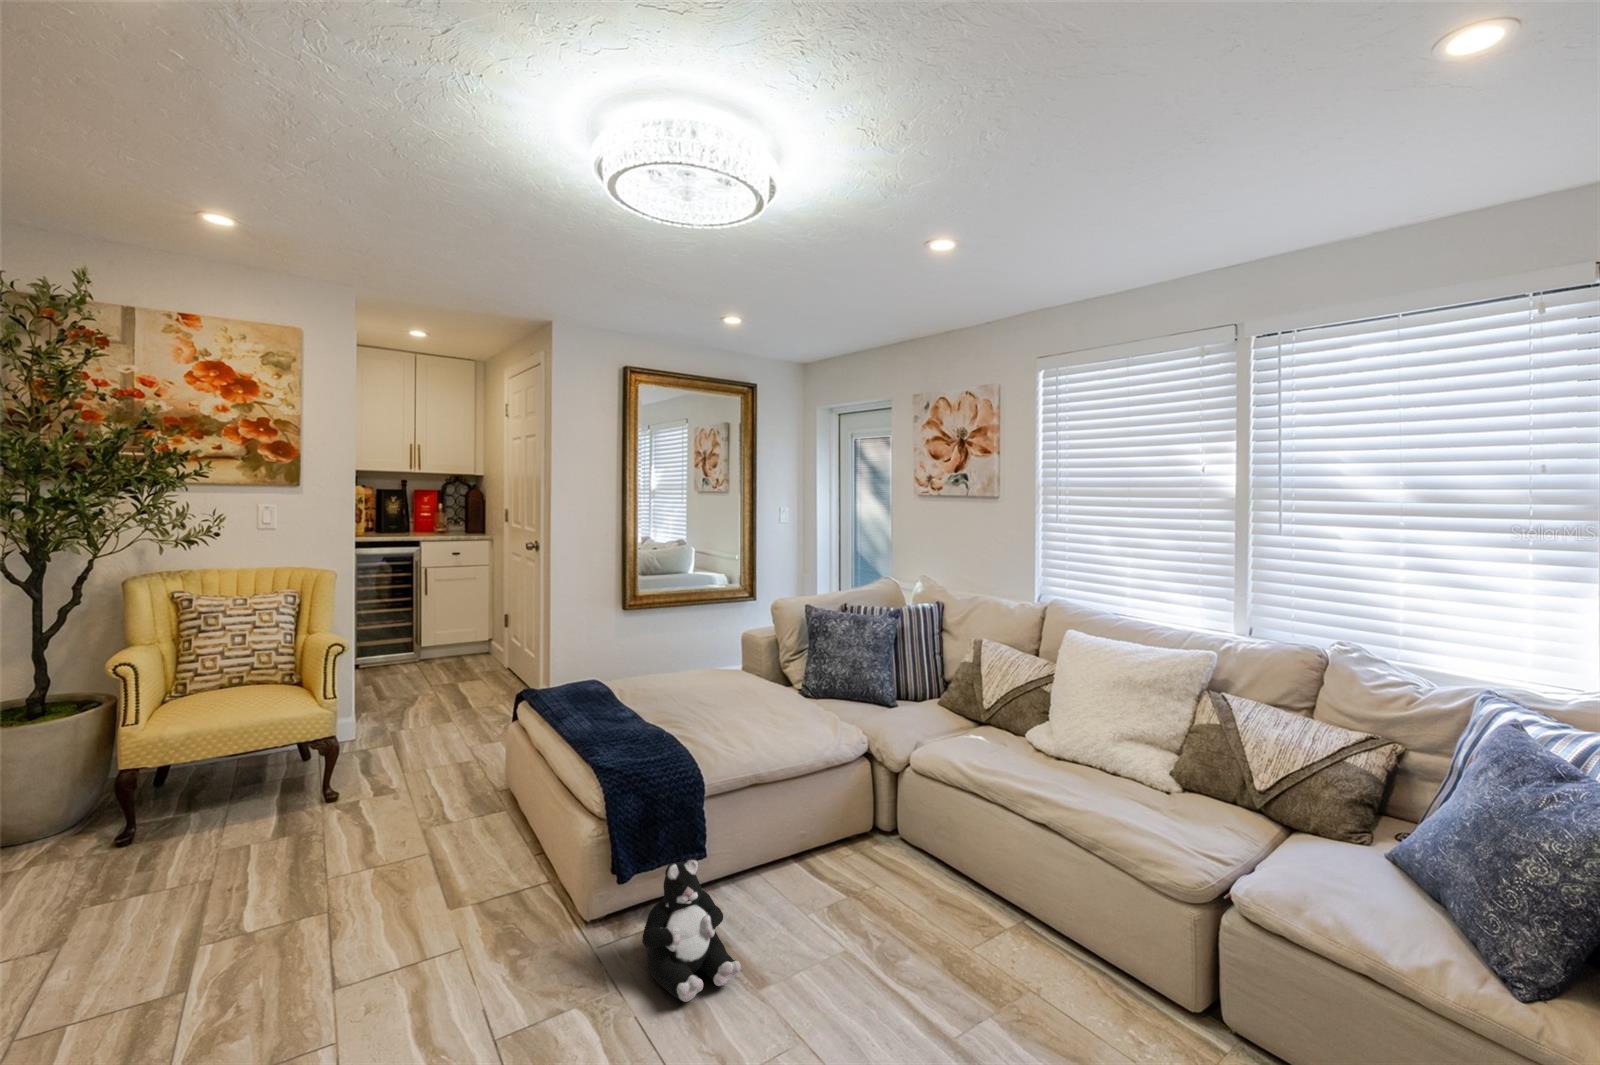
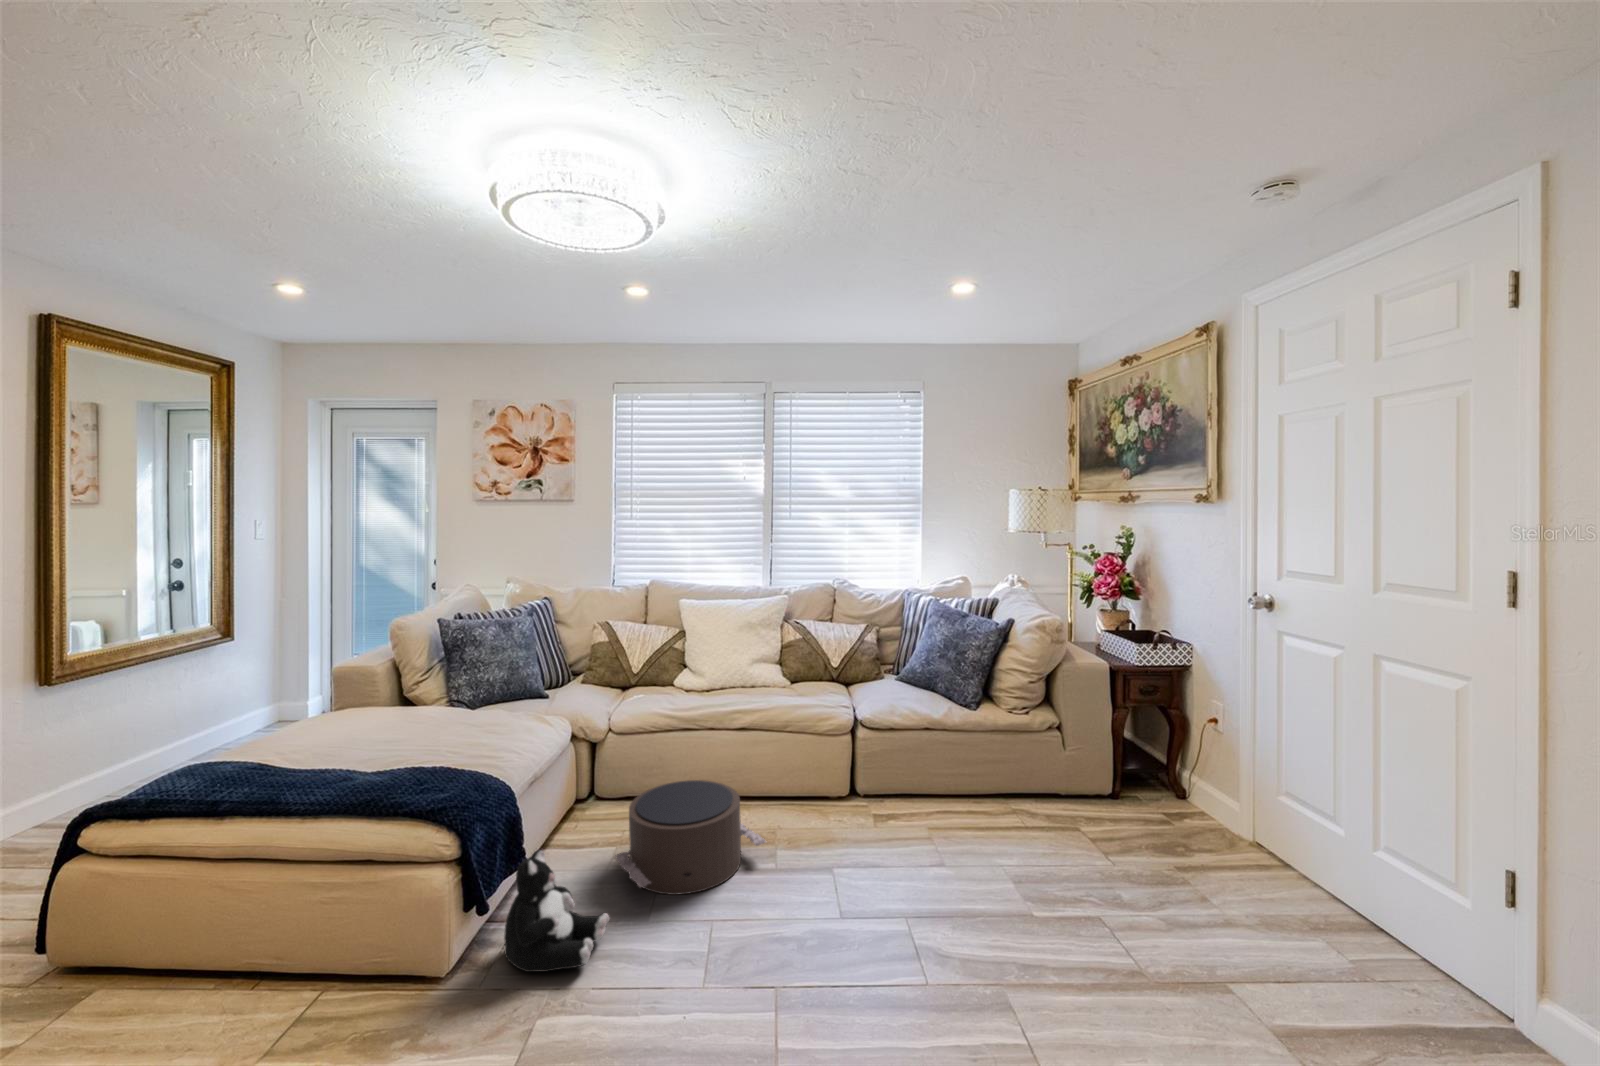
pouf: none [795,849,982,1012] -> present [615,780,766,895]

